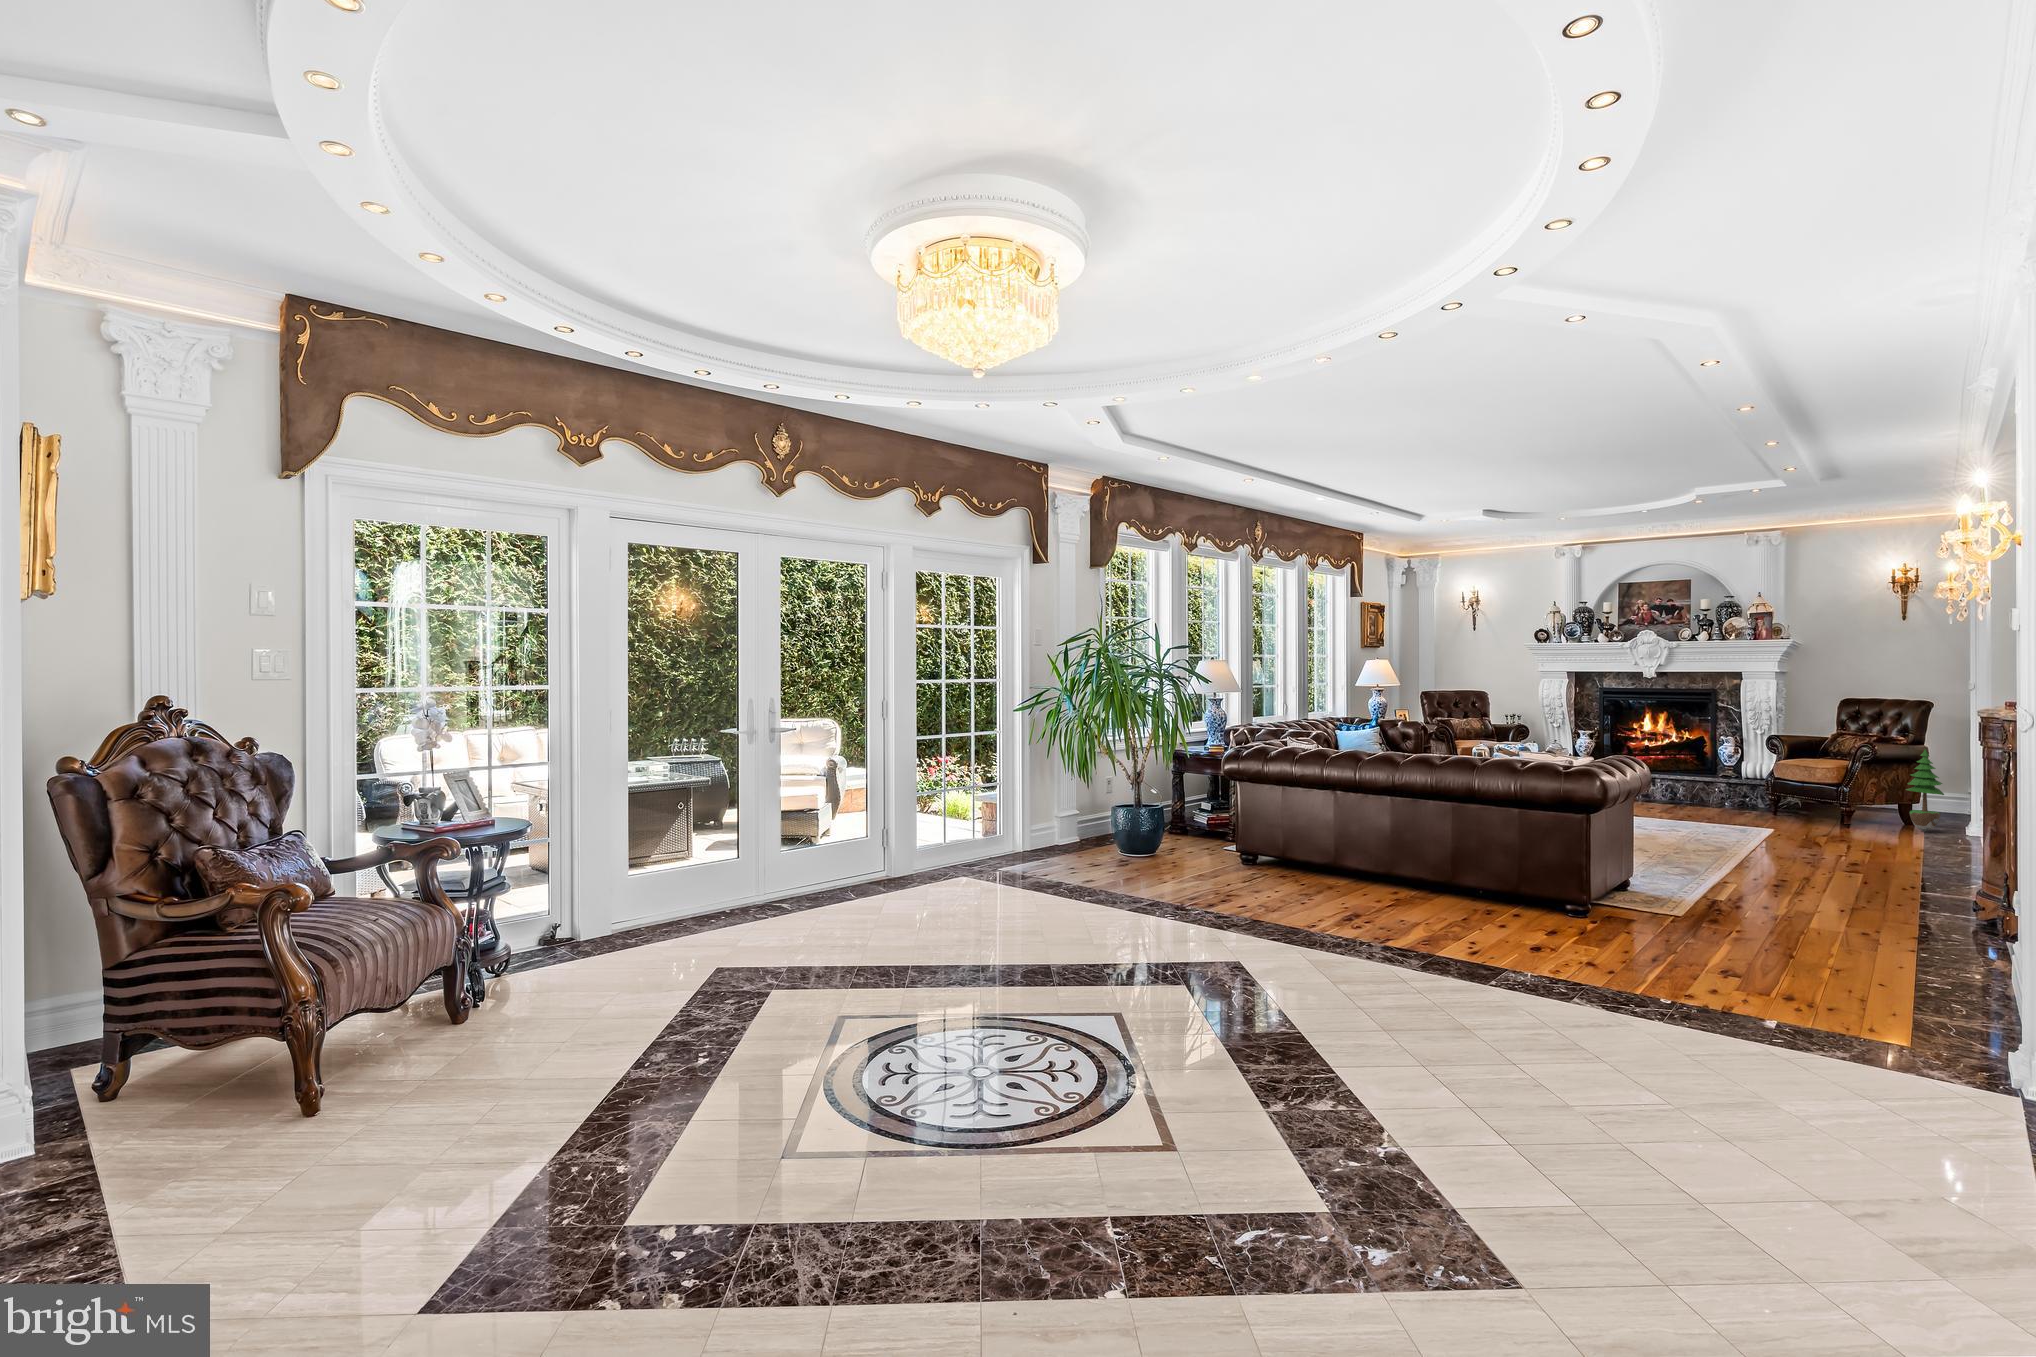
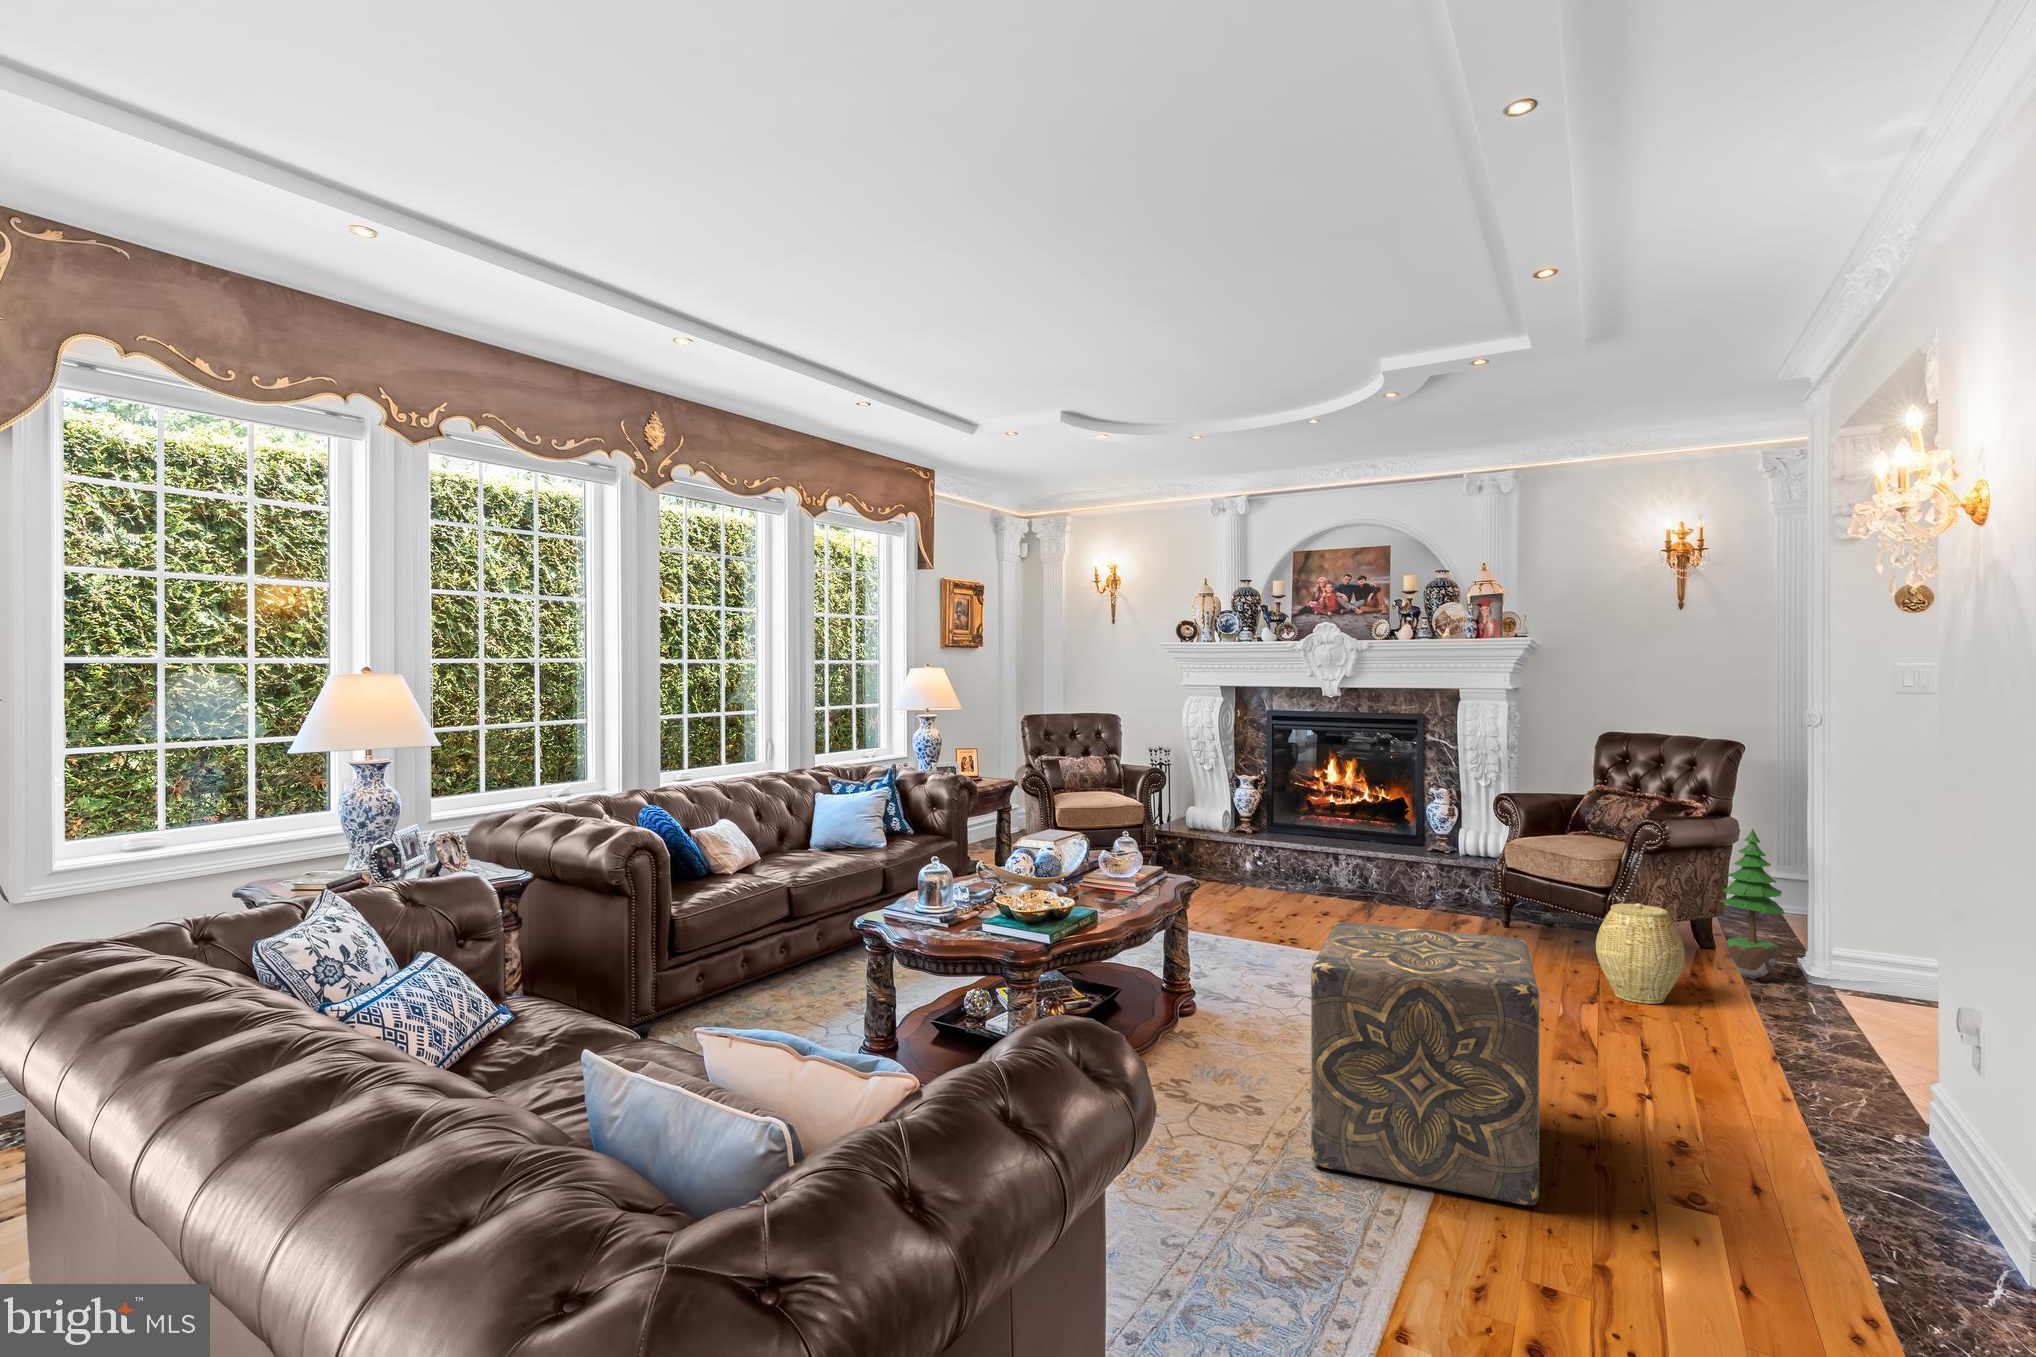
ottoman: none [1682,777,1782,873] -> present [1311,922,1539,1205]
woven basket: none [1826,786,1877,837] -> present [1596,903,1685,1004]

